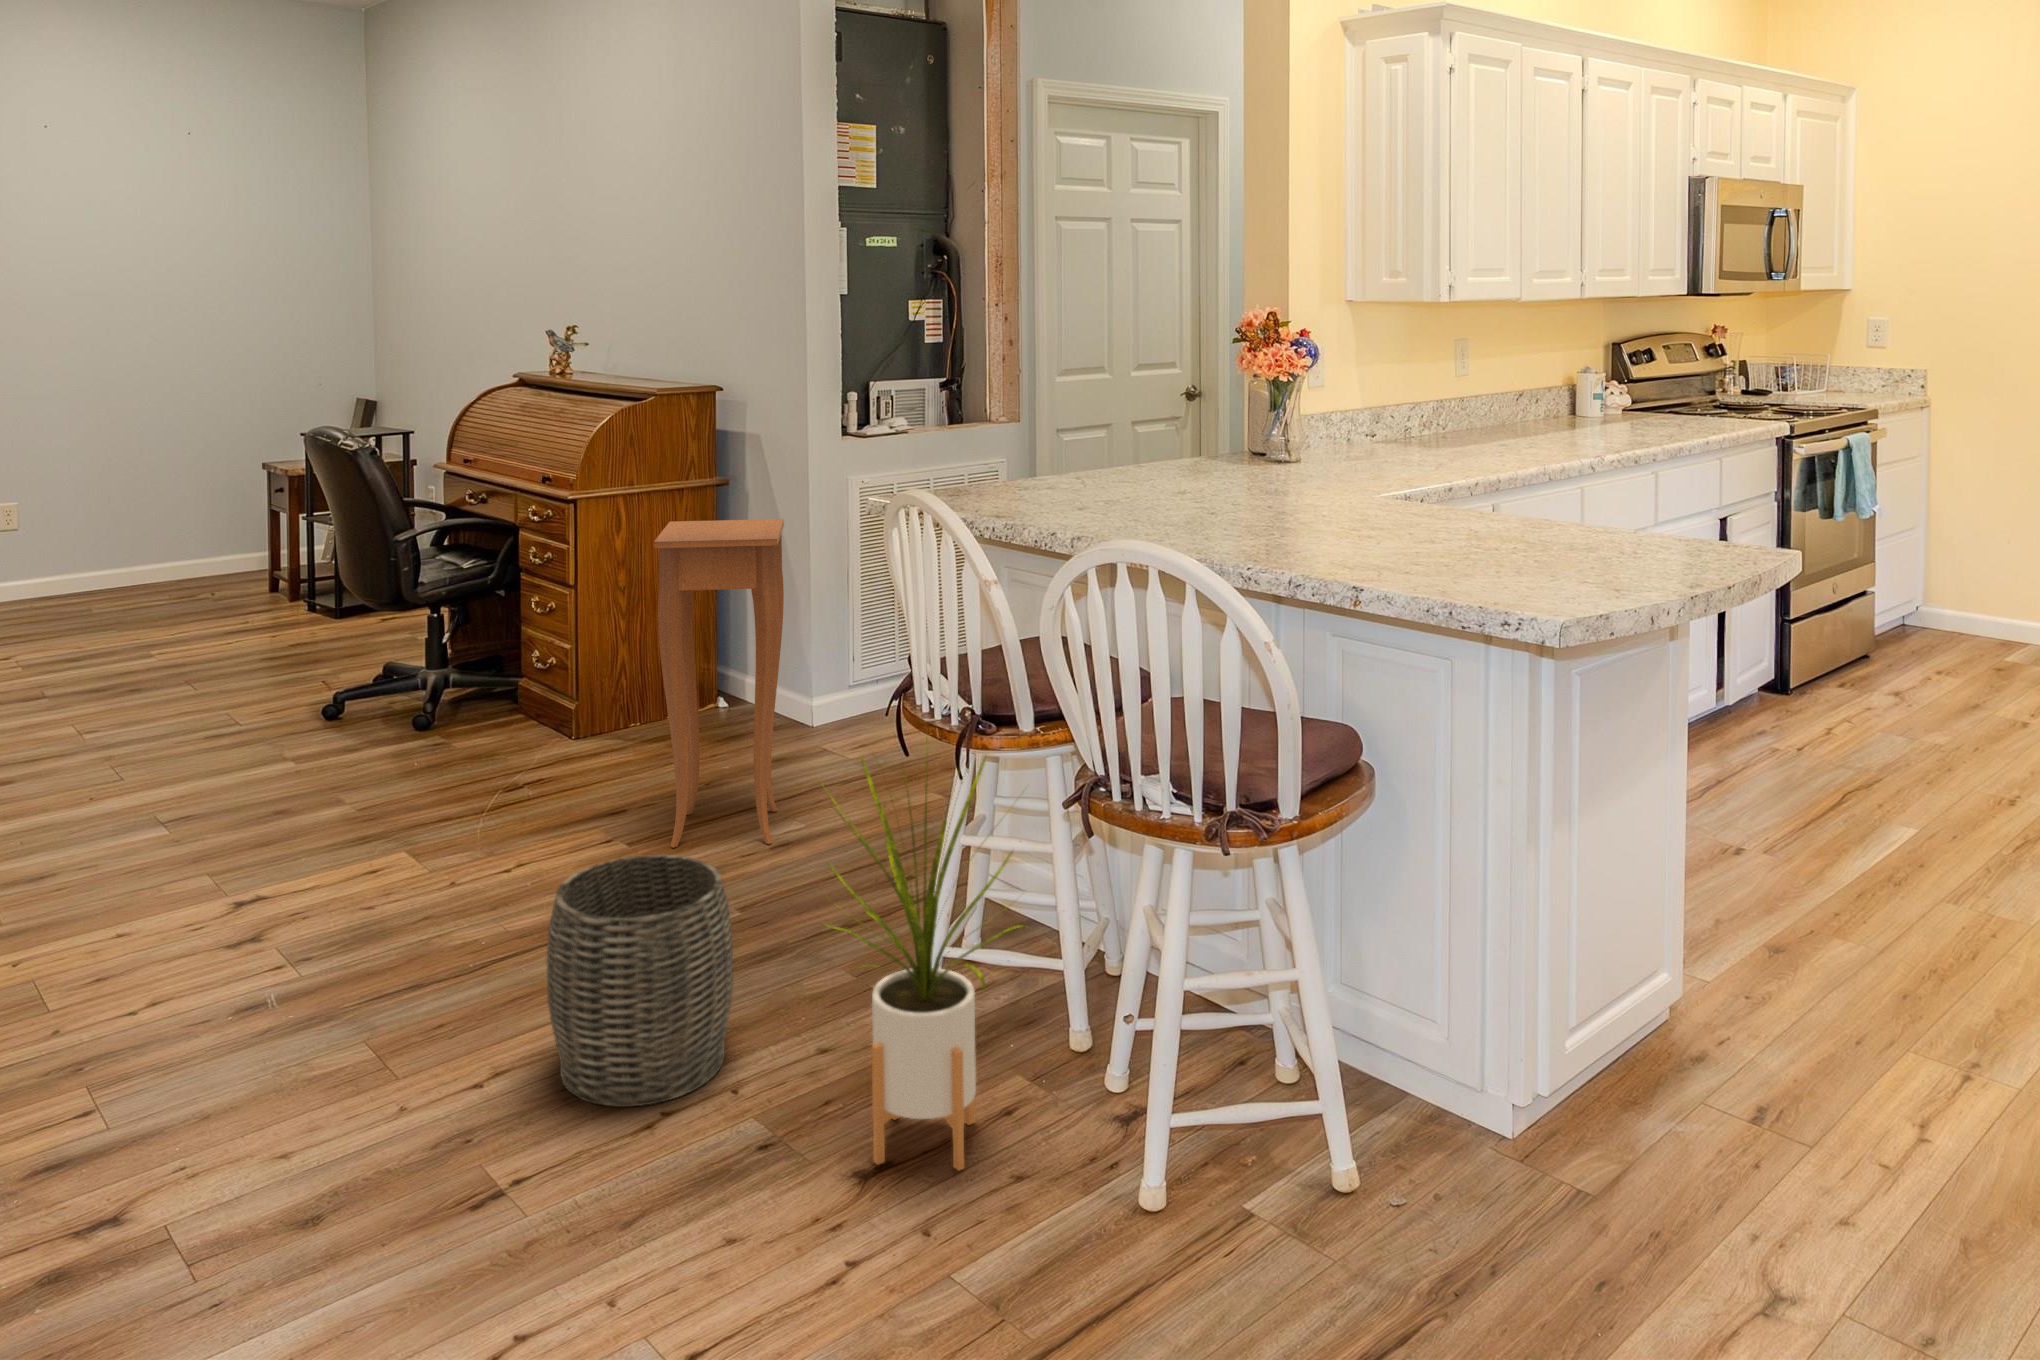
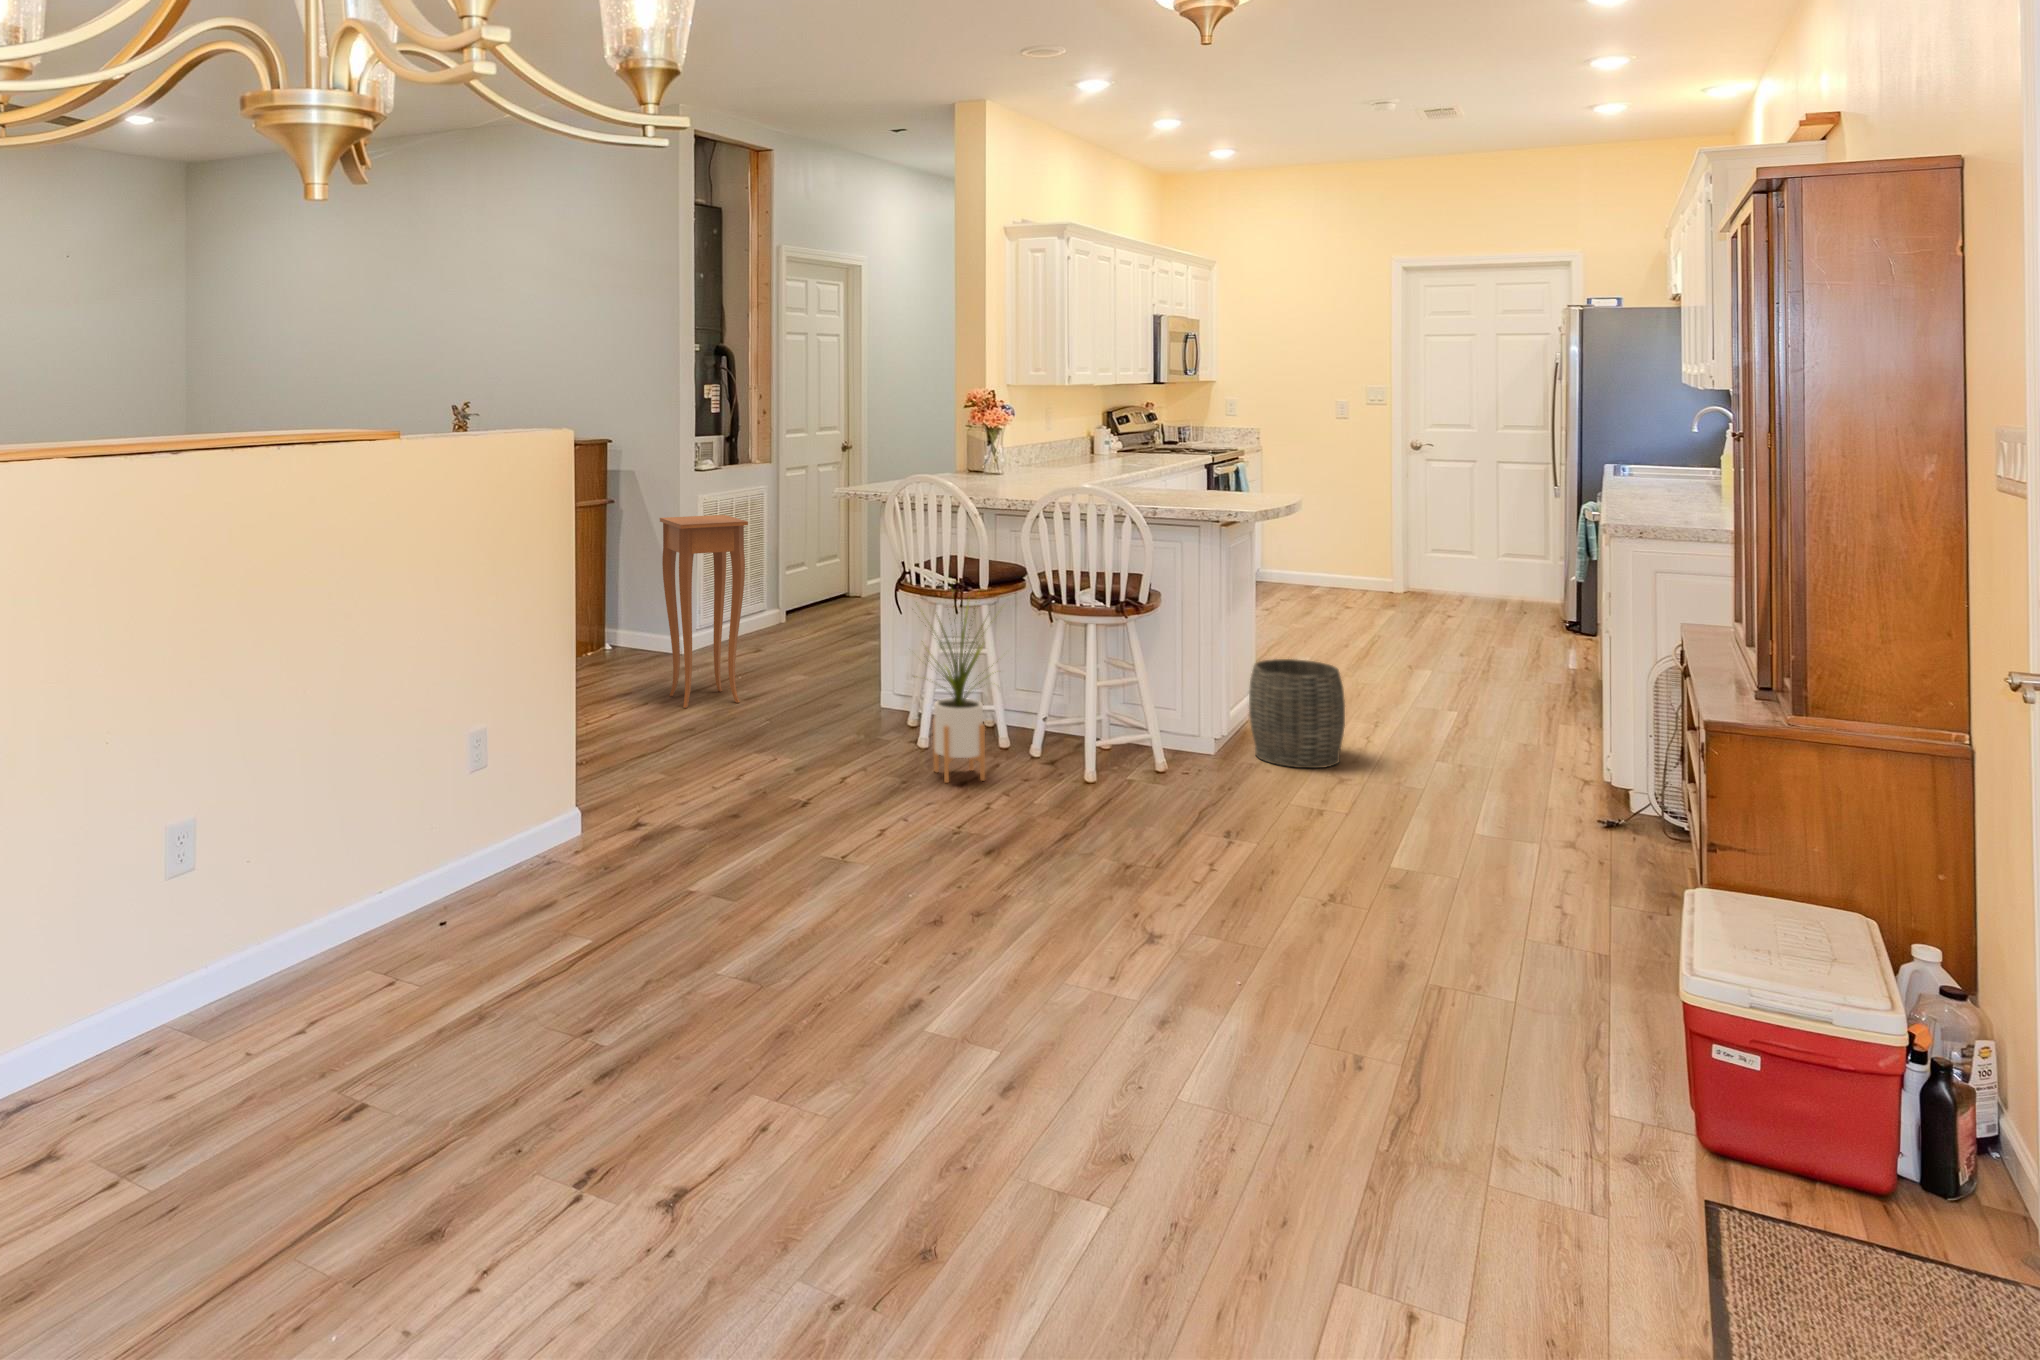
woven basket: present [547,855,733,1107] -> present [1249,659,1345,768]

